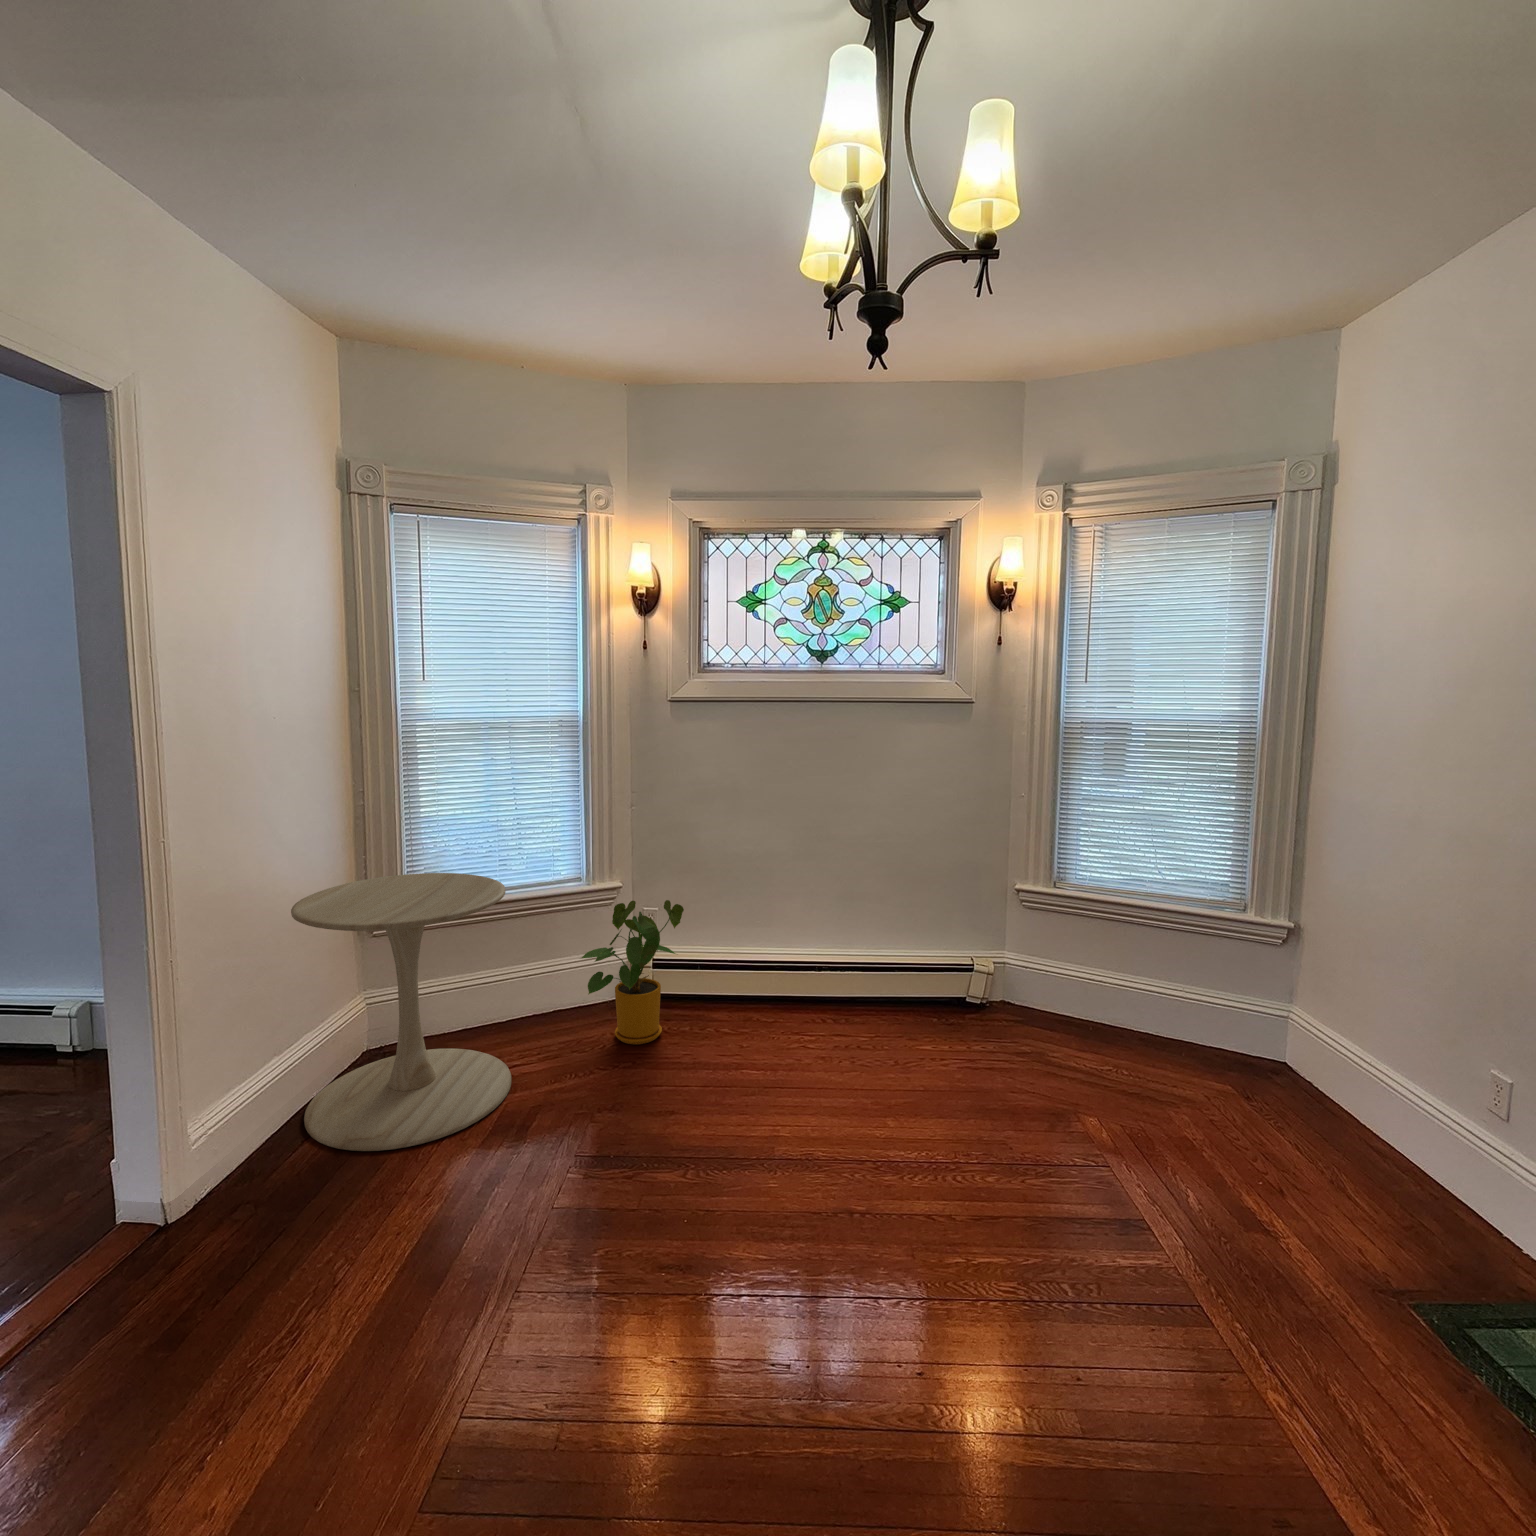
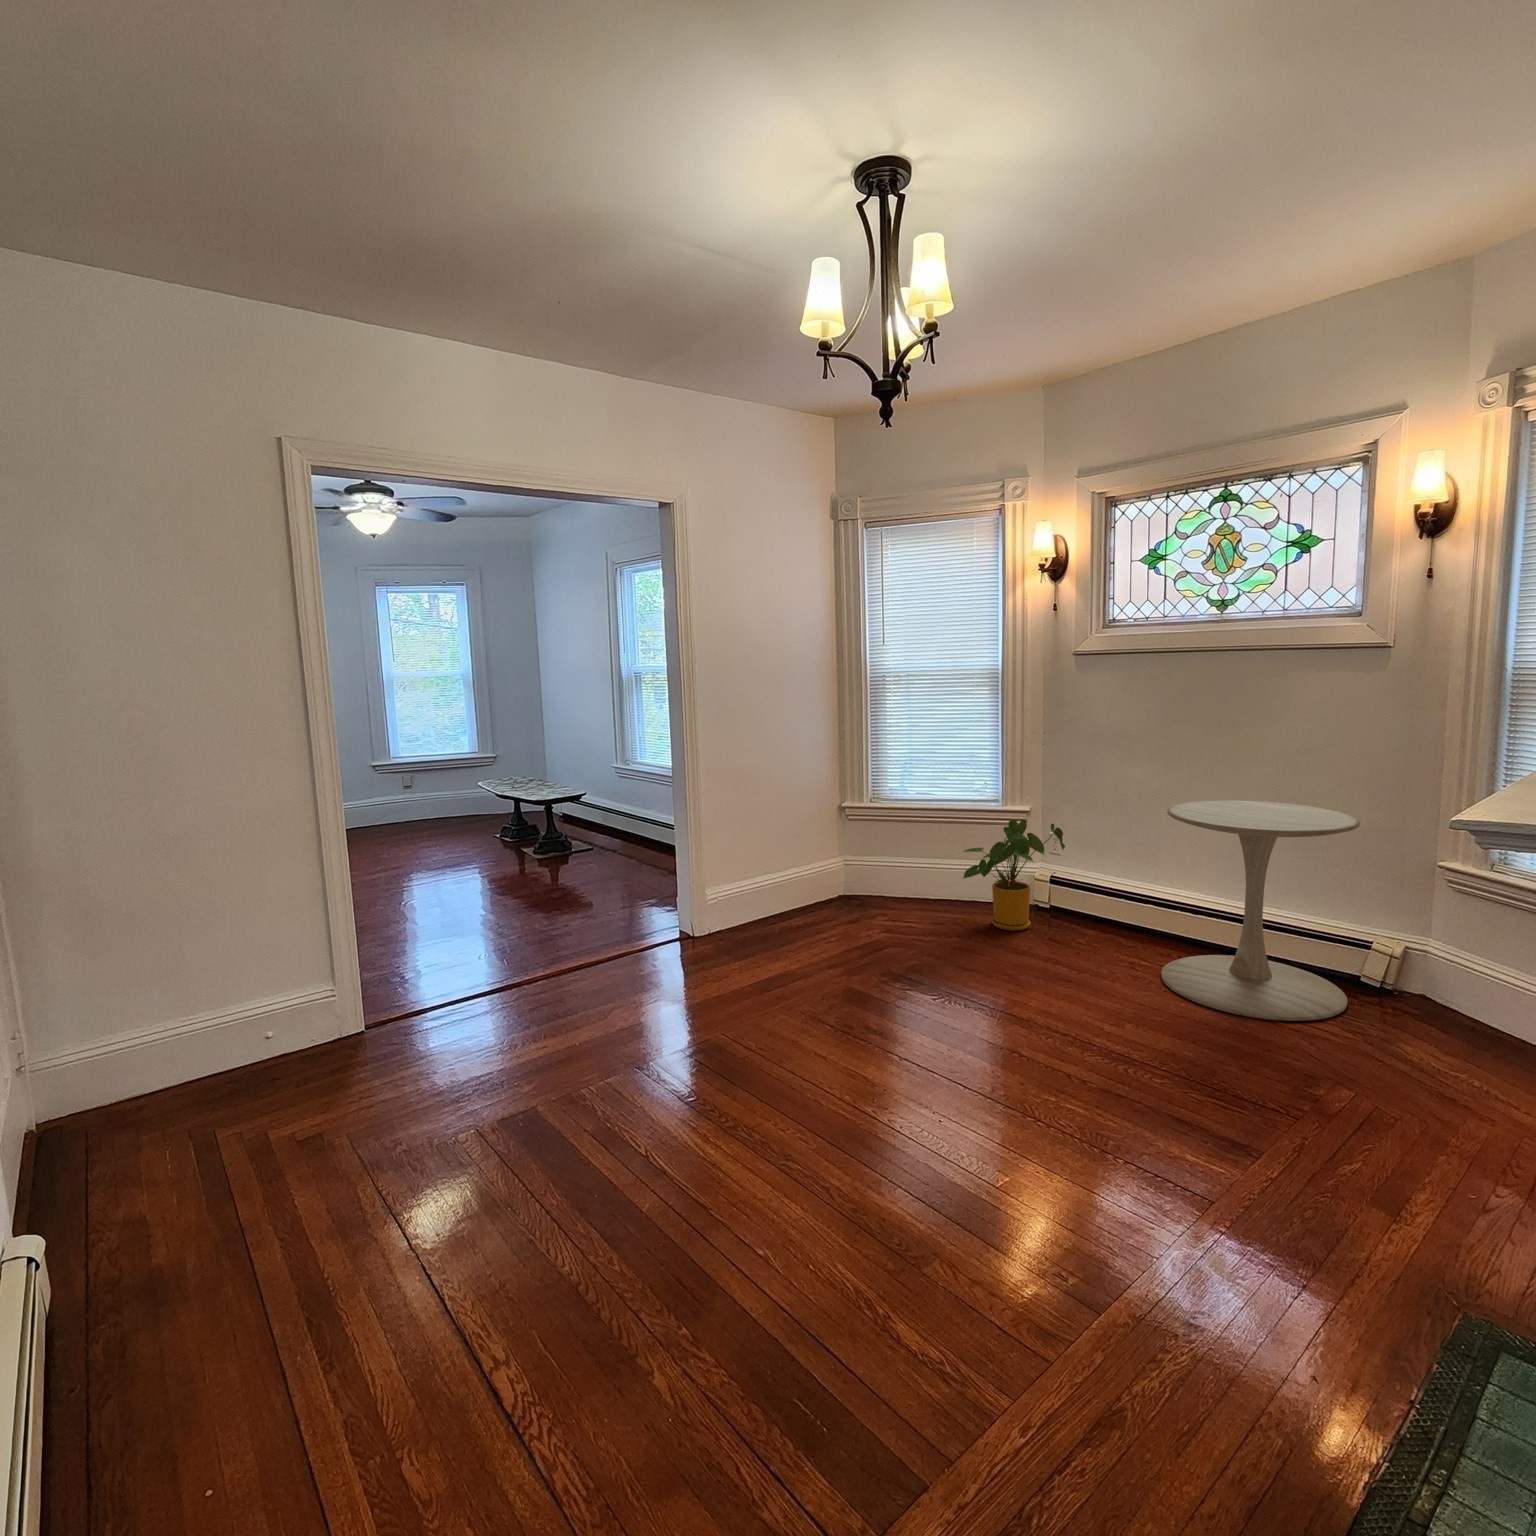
pedestal table: present [291,873,511,1151] -> present [1161,800,1360,1021]

